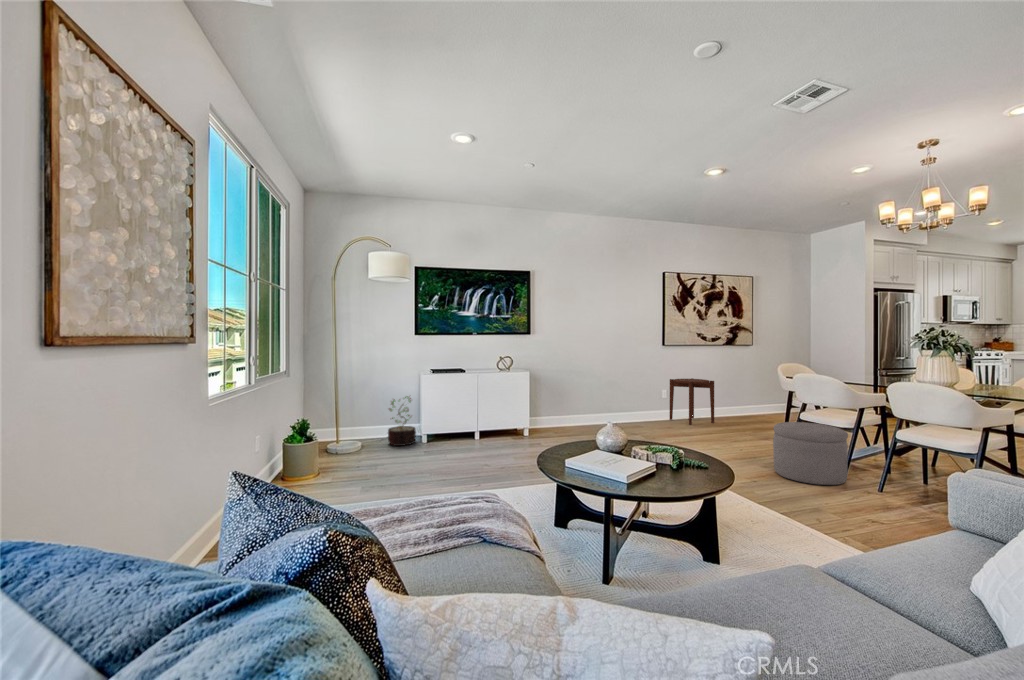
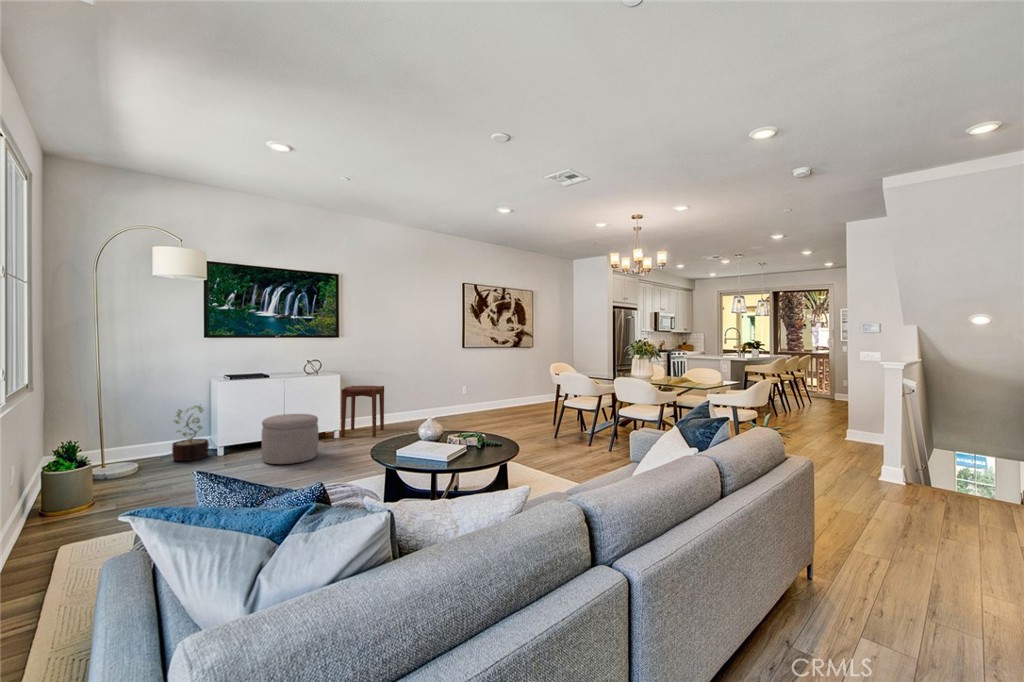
side table: present [670,378,714,425] -> present [341,386,384,437]
ottoman: present [773,422,848,485] -> present [262,414,318,464]

